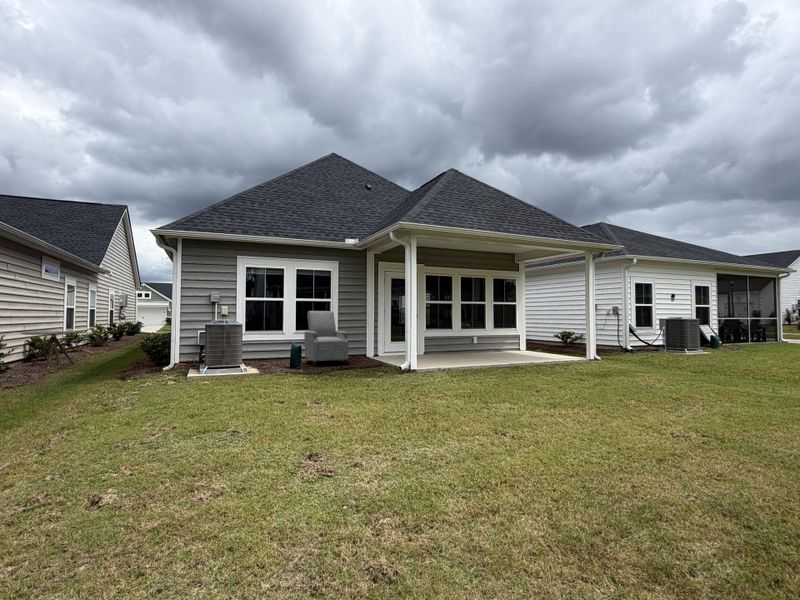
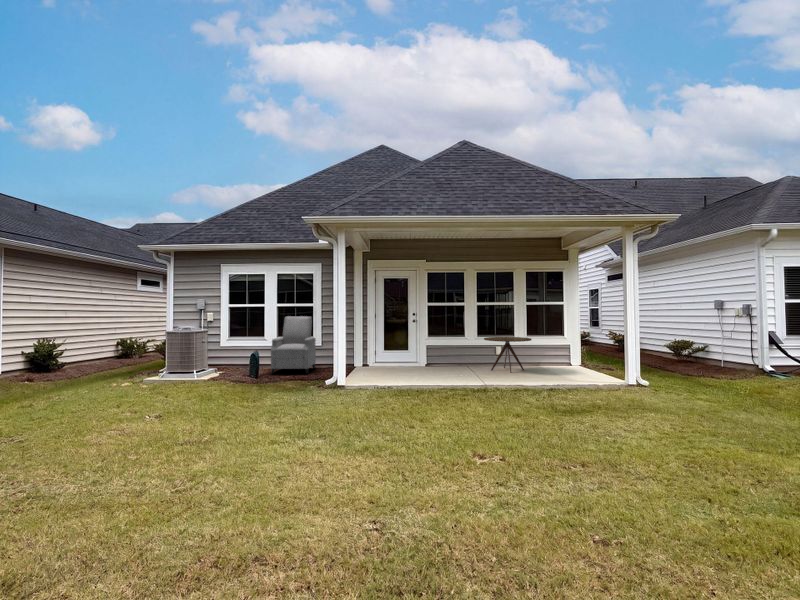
round table: present [21,331,84,367] -> present [484,337,532,373]

